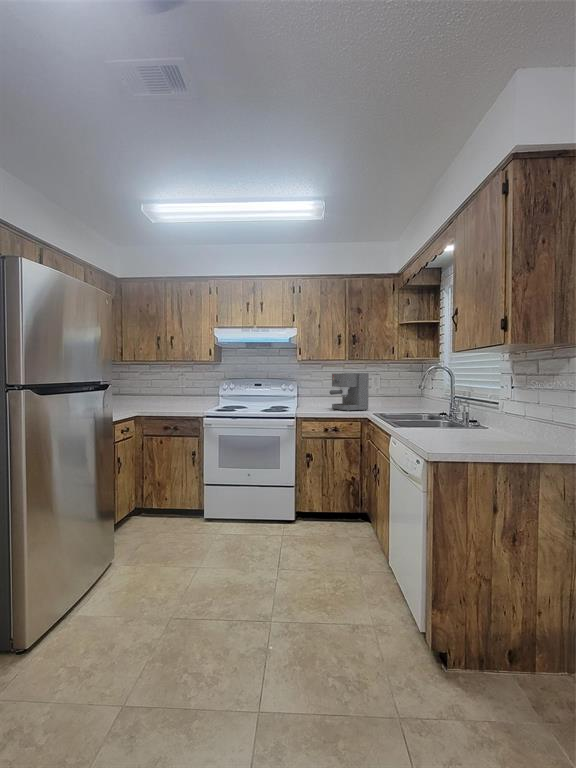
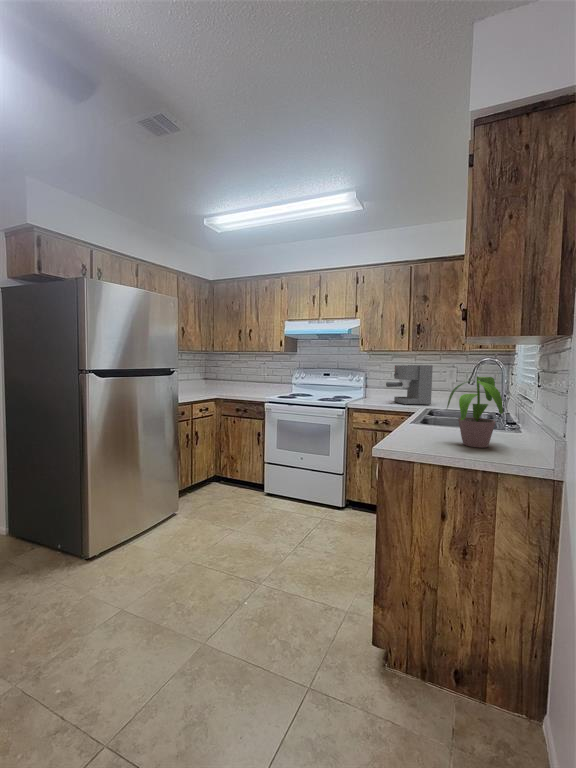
potted plant: none [458,380,519,443] -> present [447,376,503,448]

